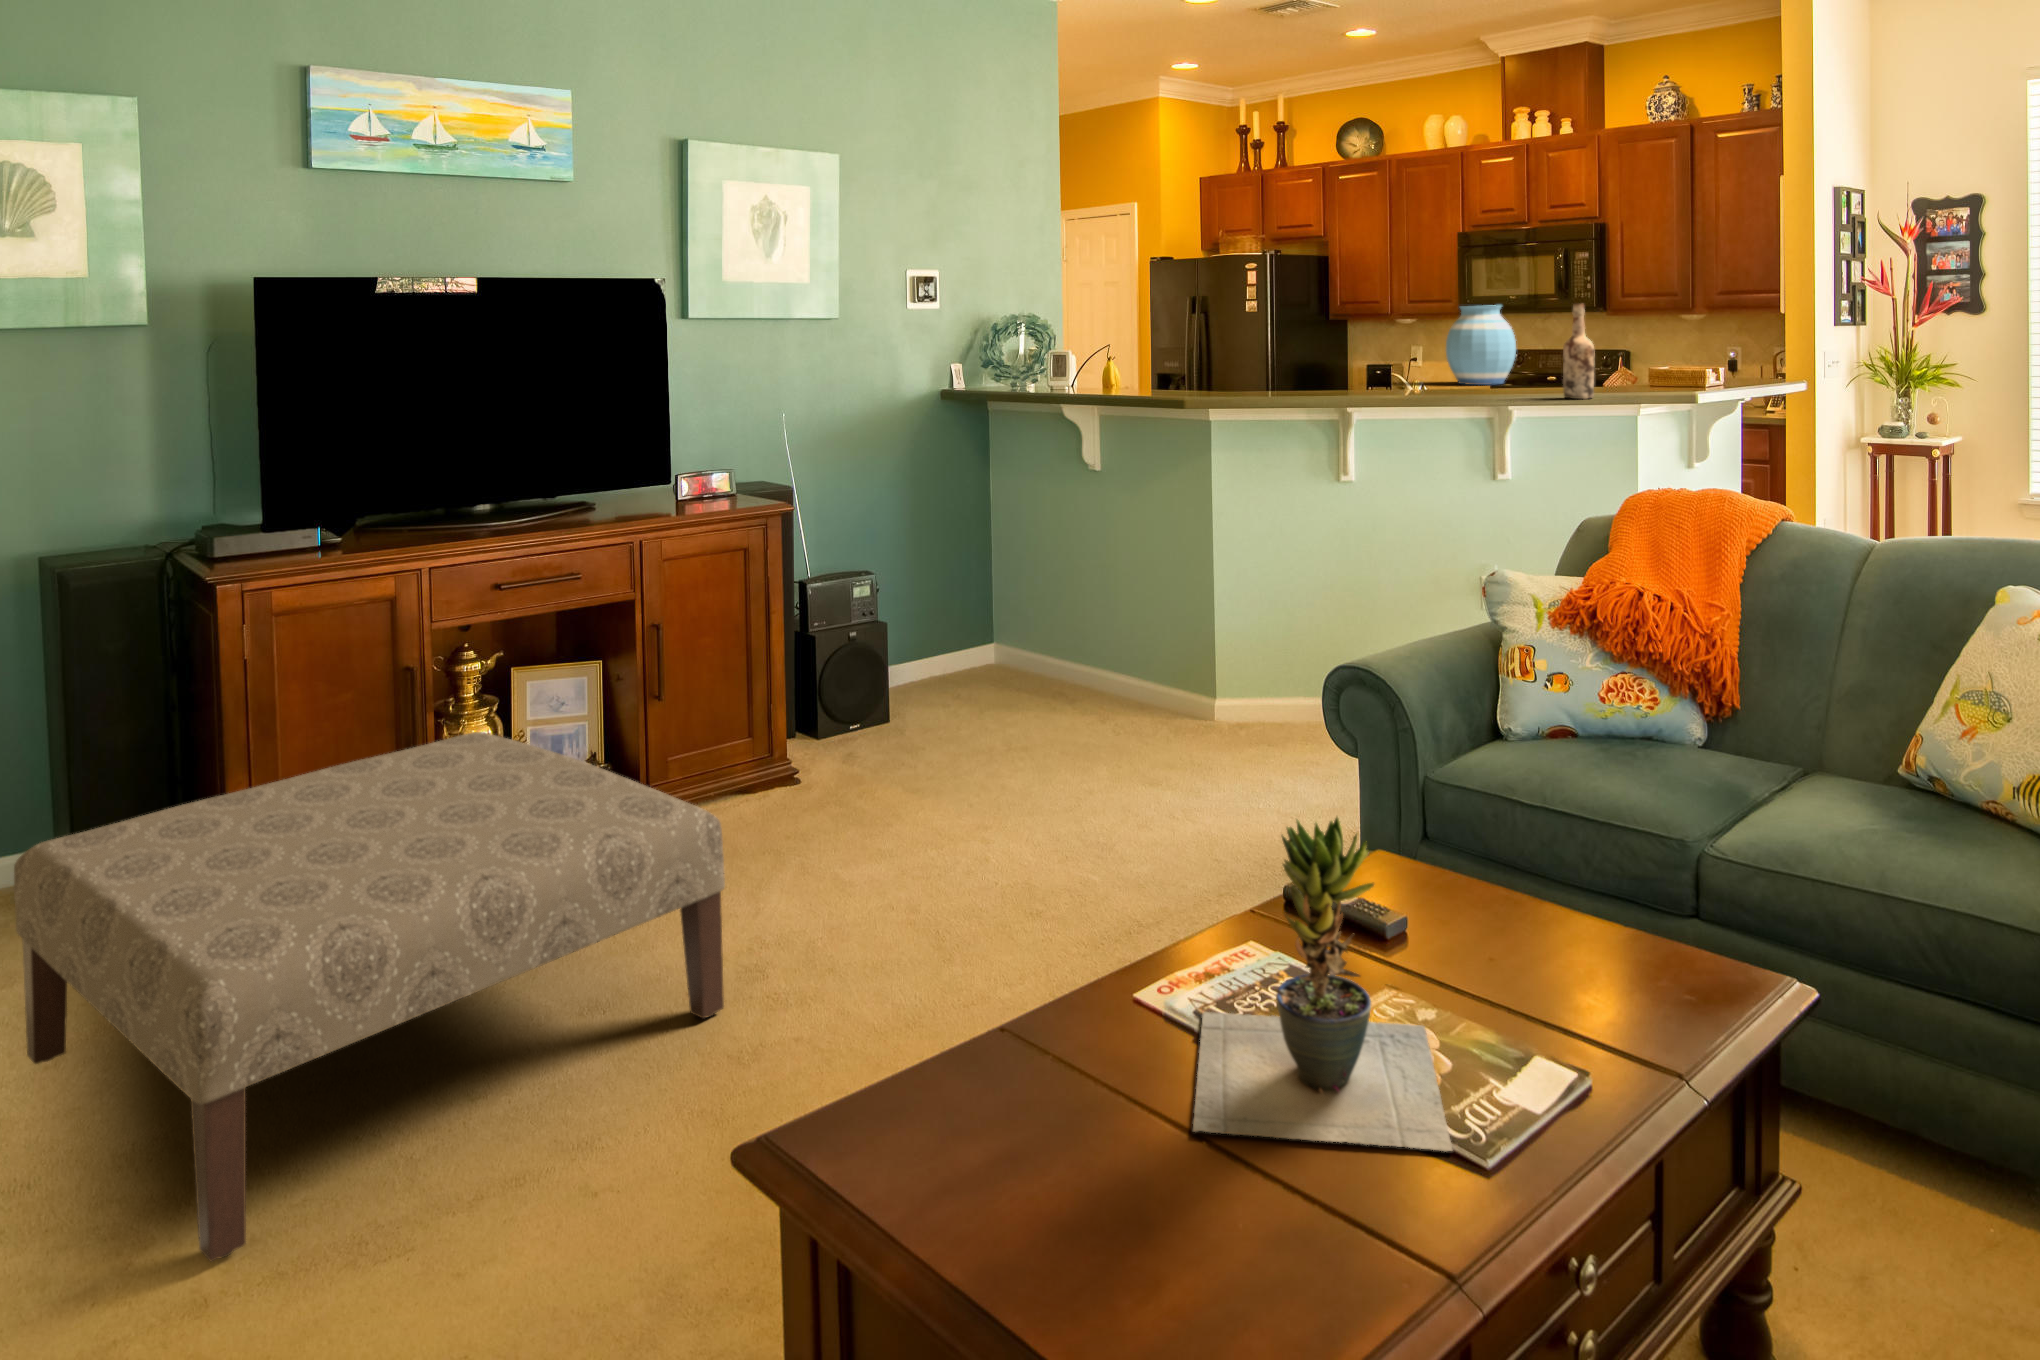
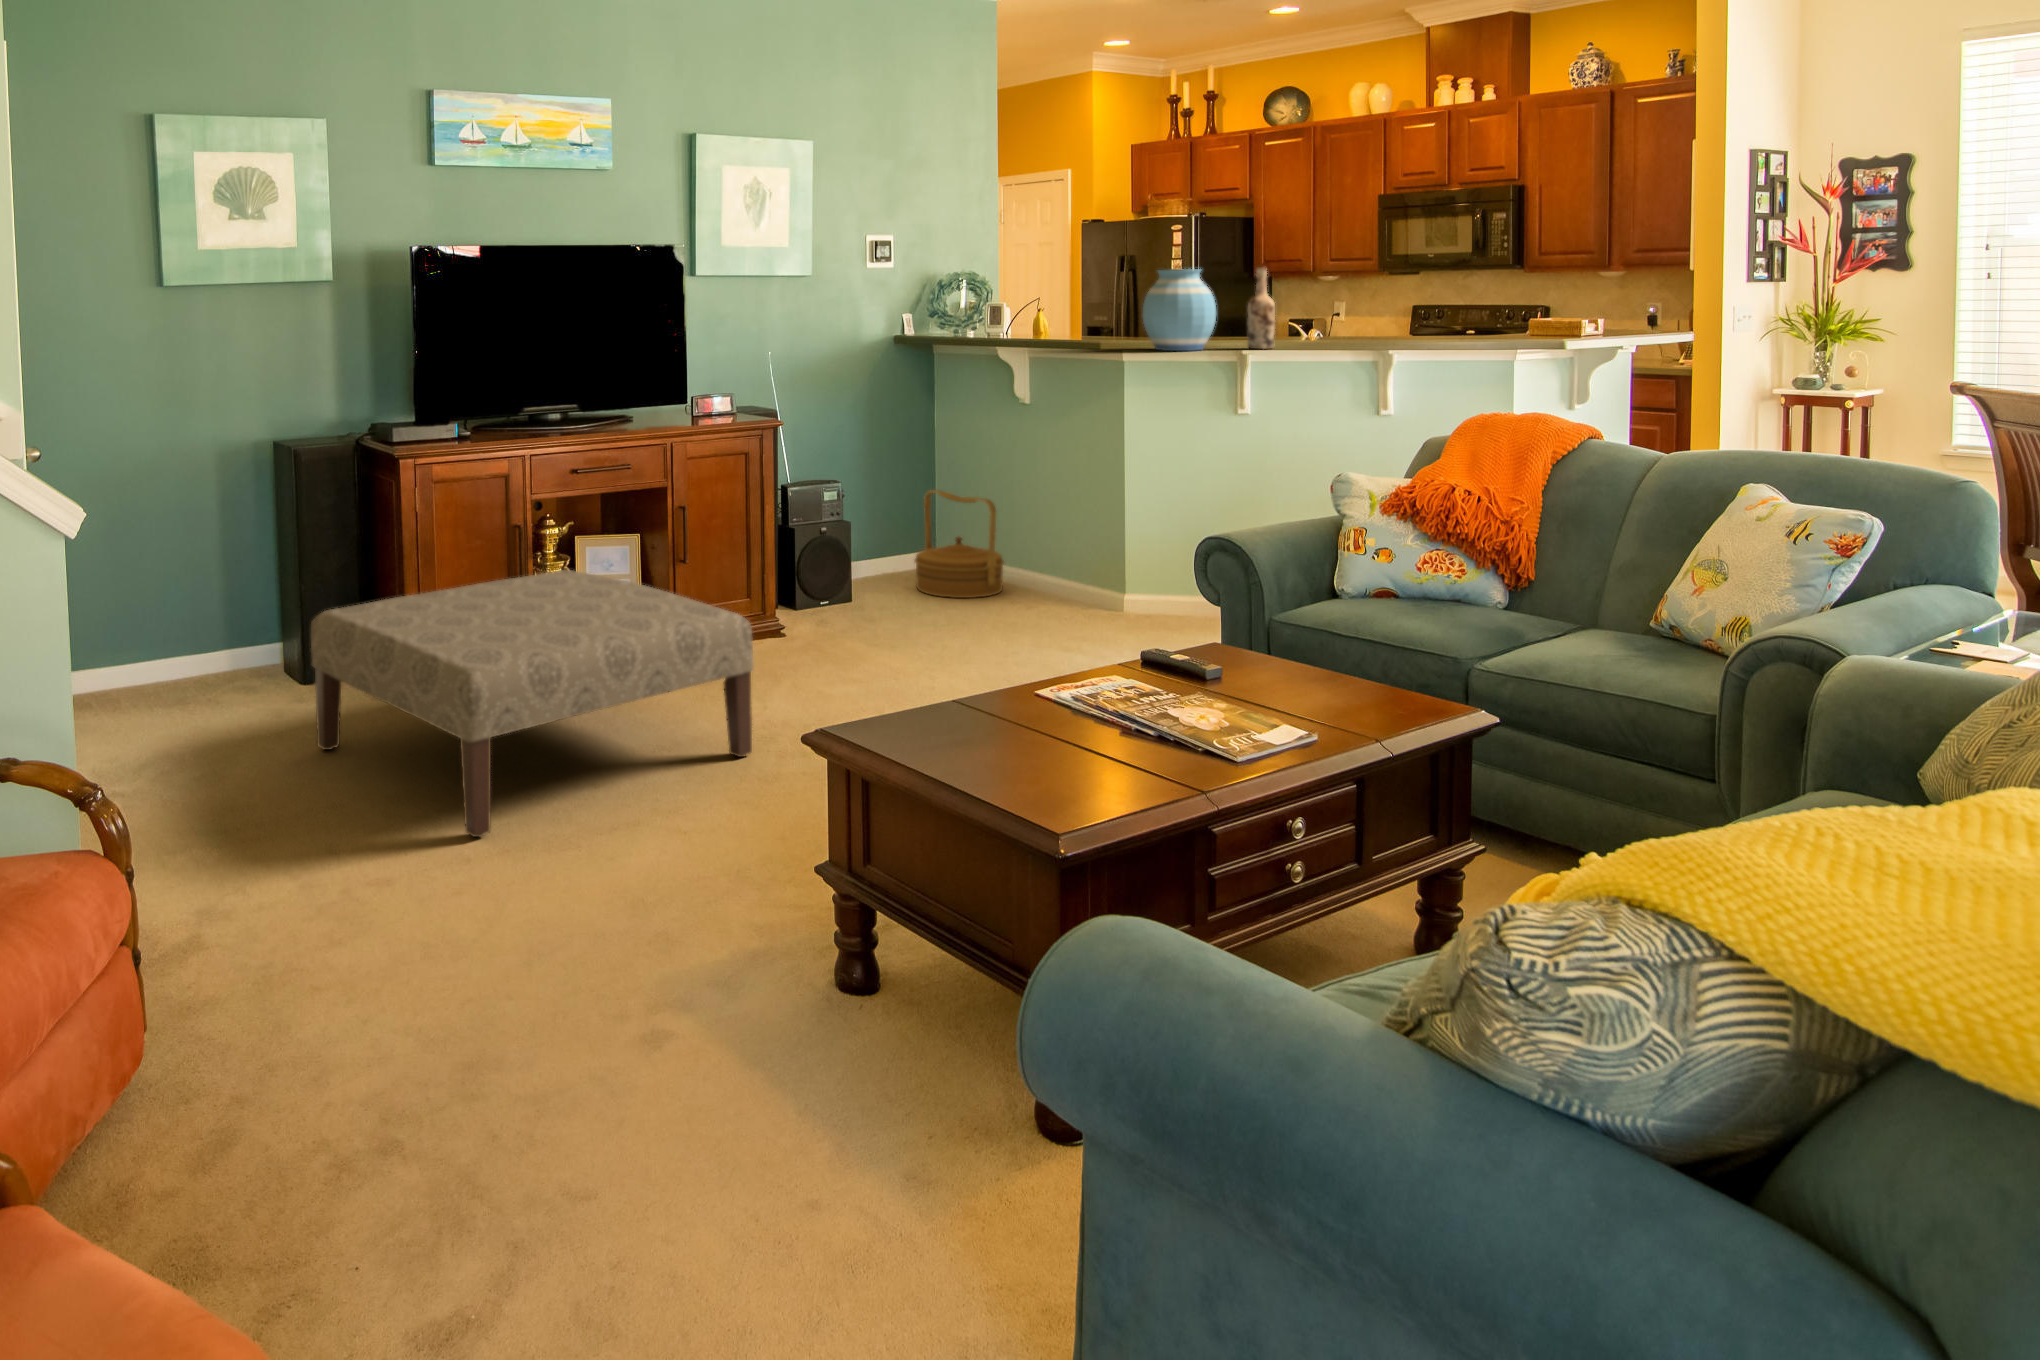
wine bottle: present [1563,304,1594,399] -> present [1248,267,1275,349]
vase: present [1446,305,1516,385] -> present [1143,269,1216,351]
woven basket: none [972,574,1078,708] -> present [915,490,1004,598]
potted plant: present [1193,817,1452,1151] -> none [1071,571,1225,754]

